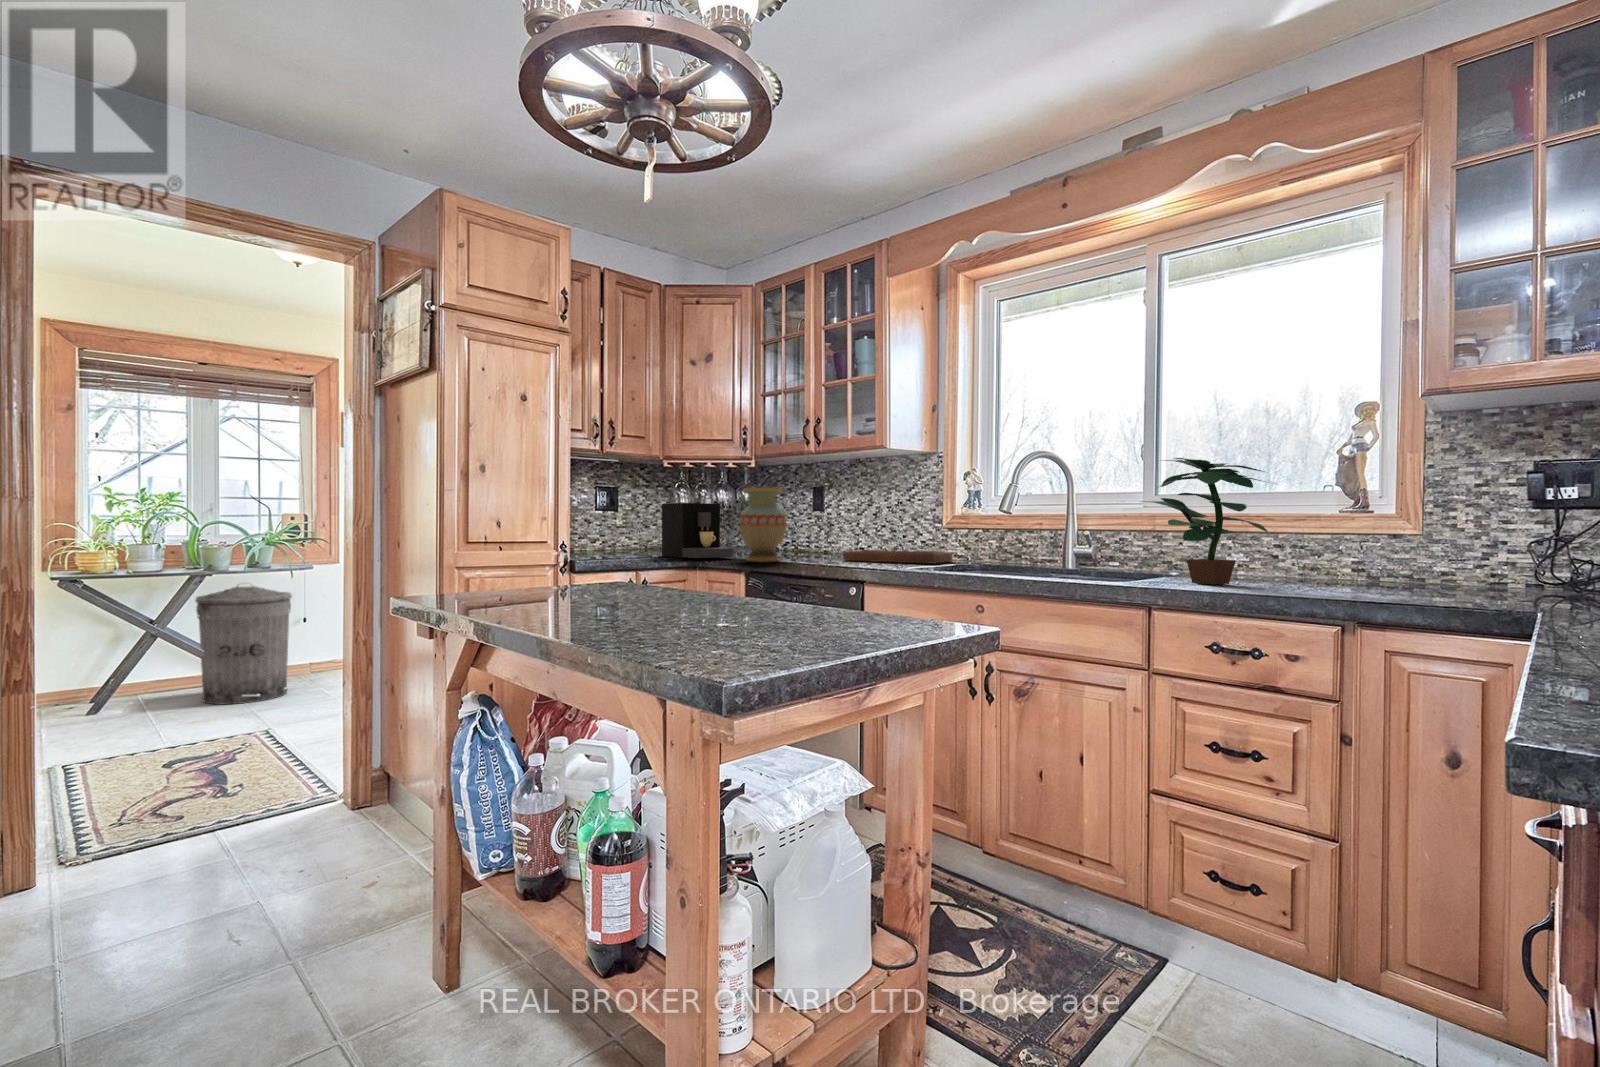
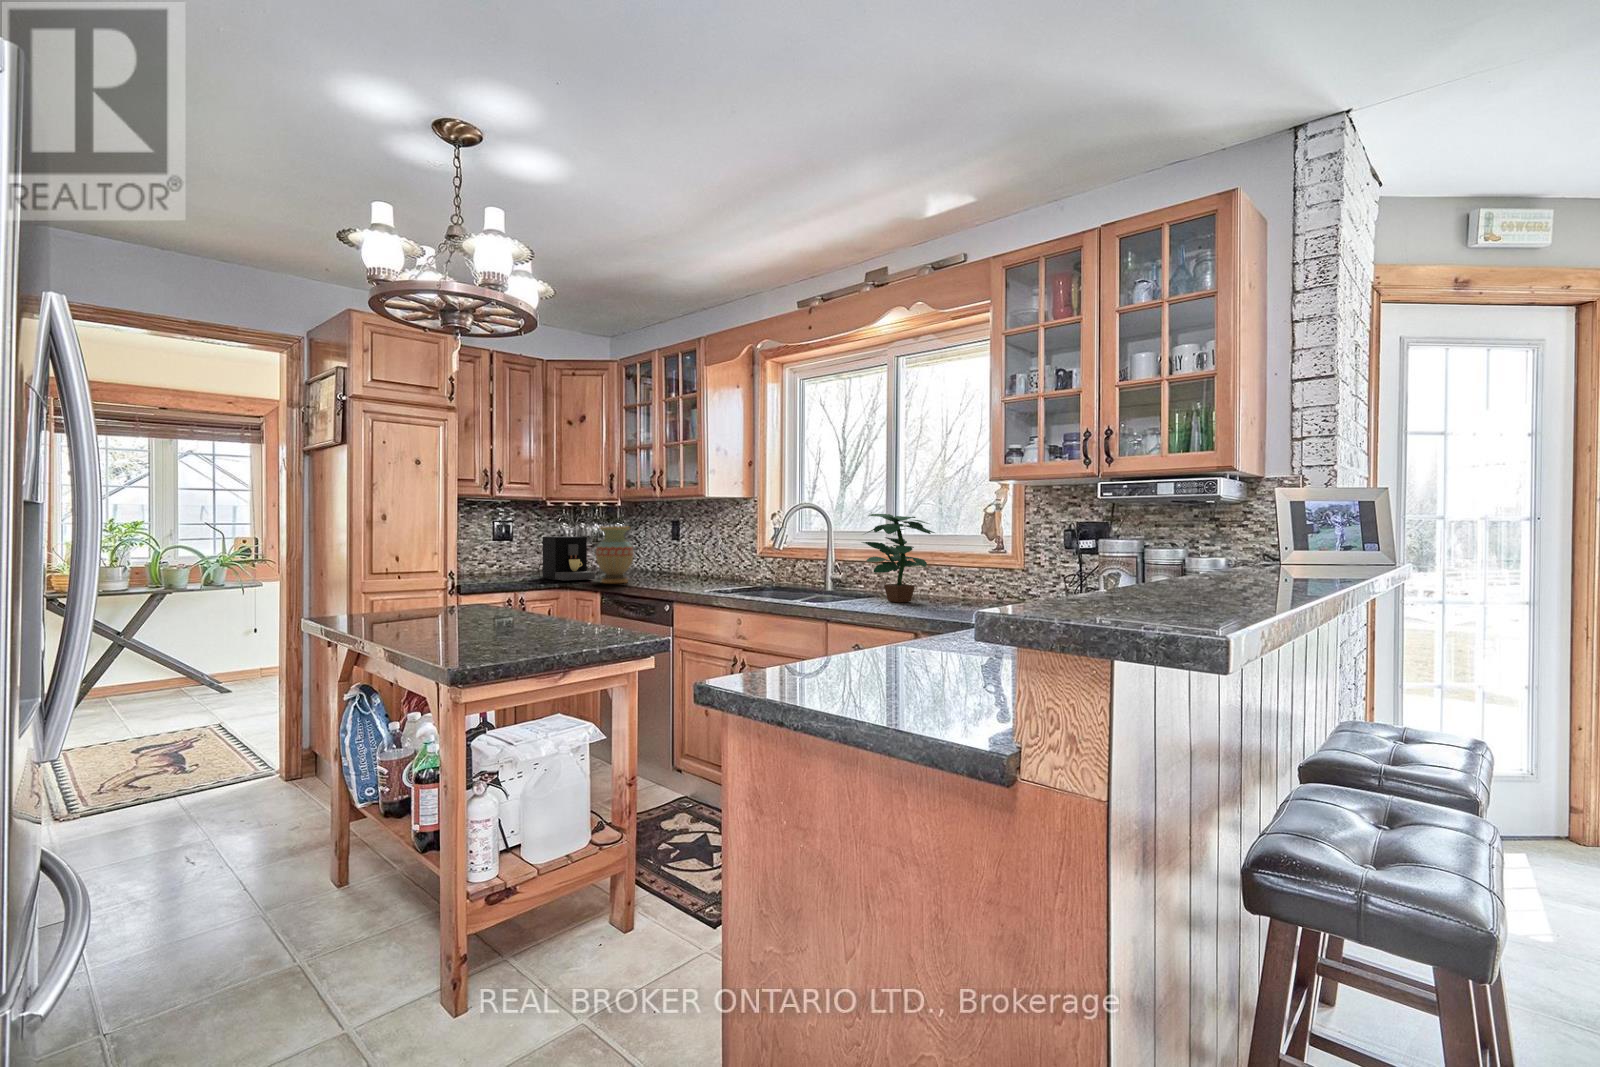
tray: present [843,528,952,564] -> none [678,556,761,584]
trash can: present [196,586,292,705] -> none [157,599,244,702]

